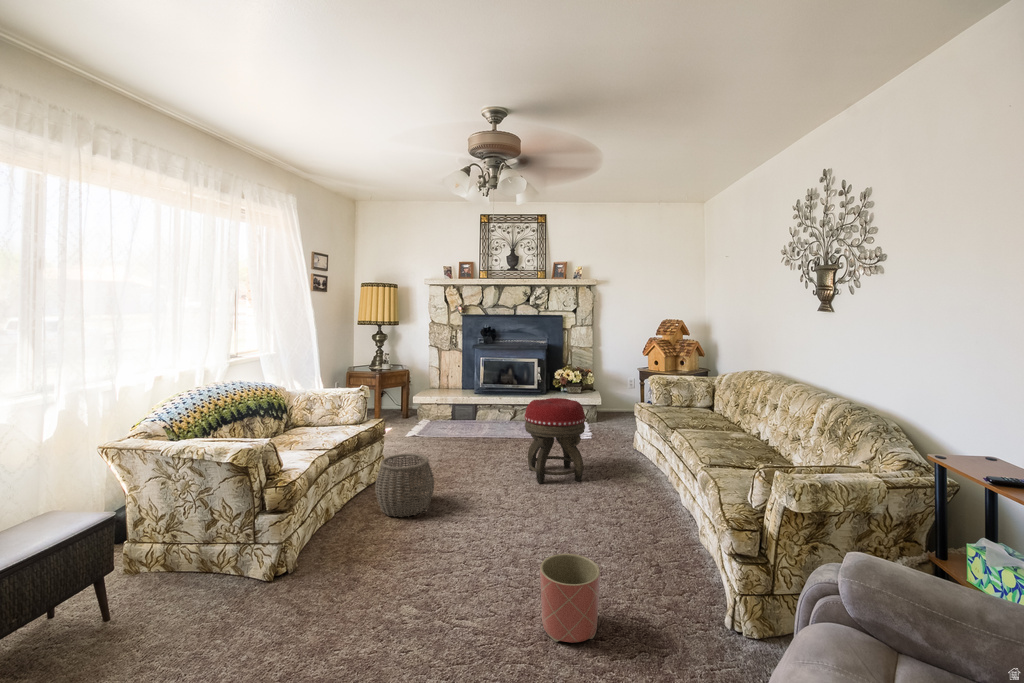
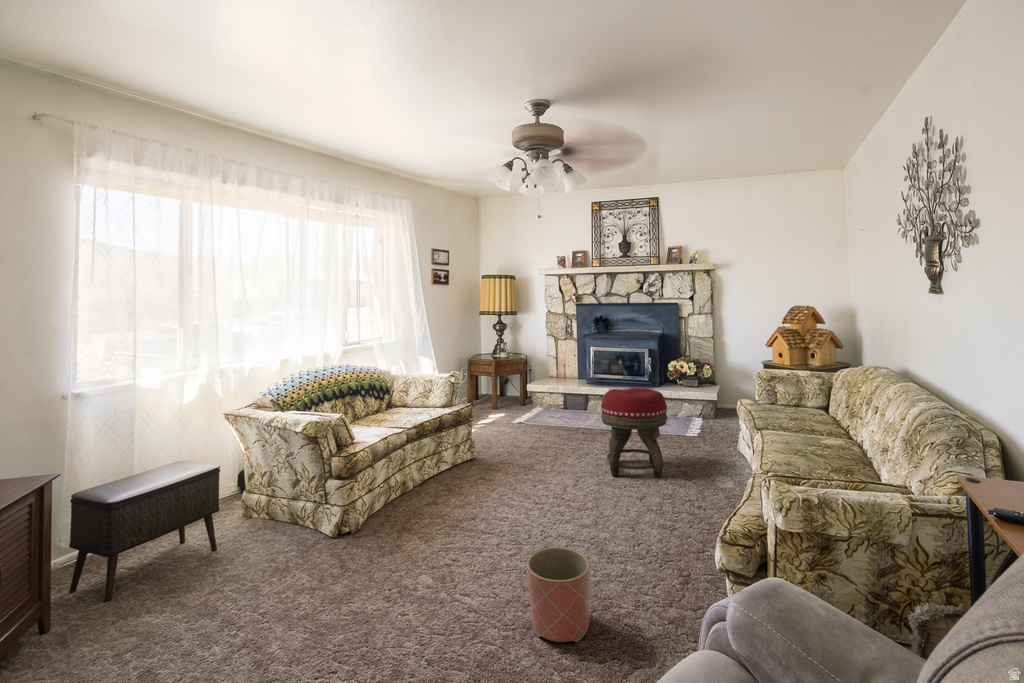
woven basket: present [375,454,434,517] -> none [444,436,499,495]

